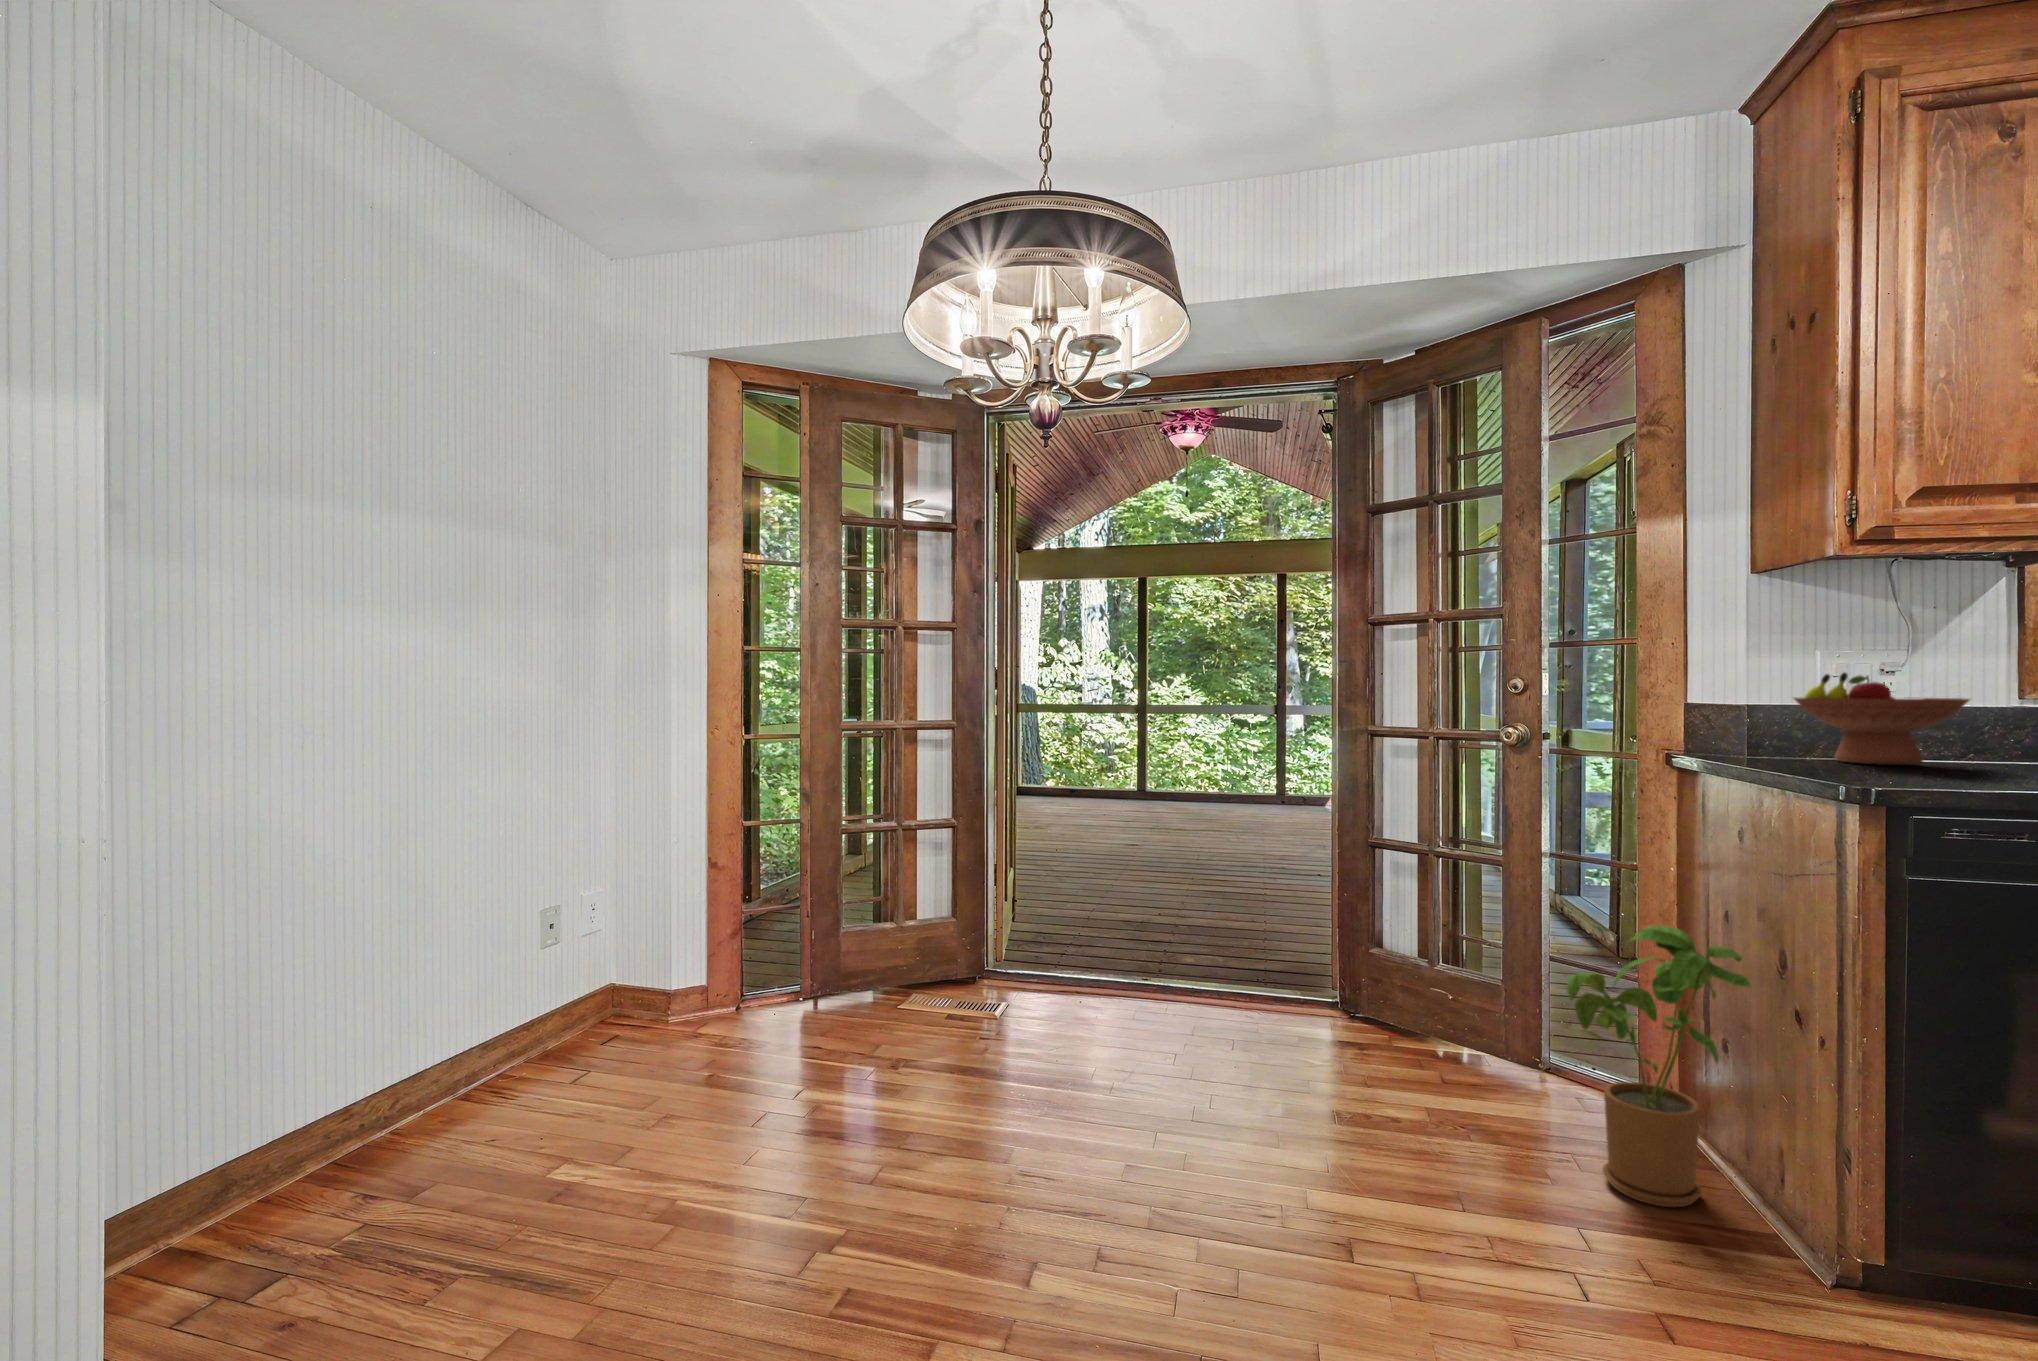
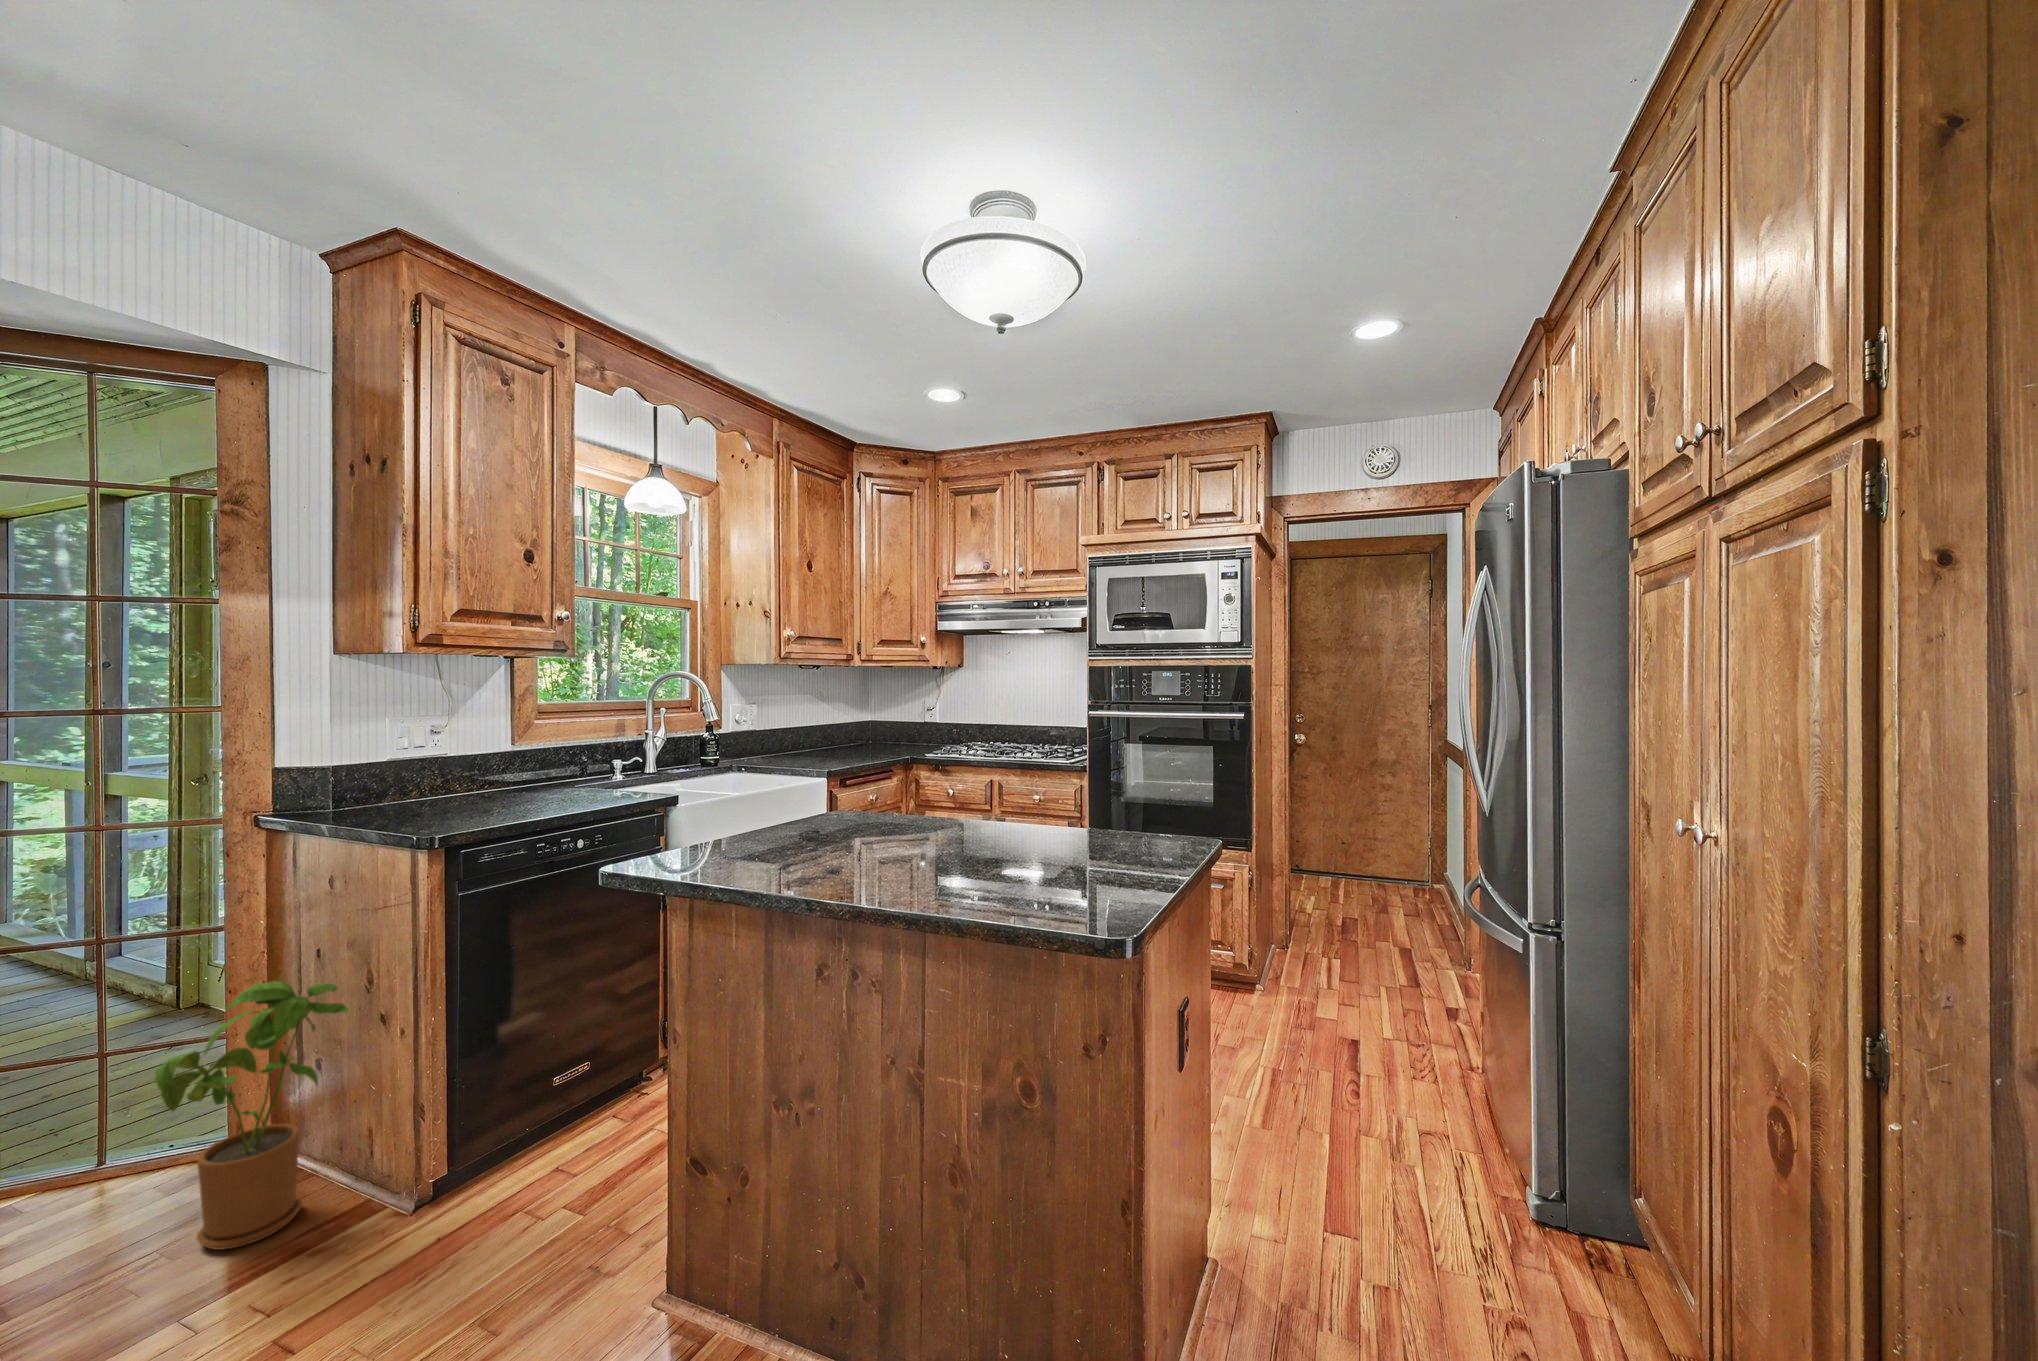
fruit bowl: present [1794,672,1969,765] -> none [366,737,490,804]

